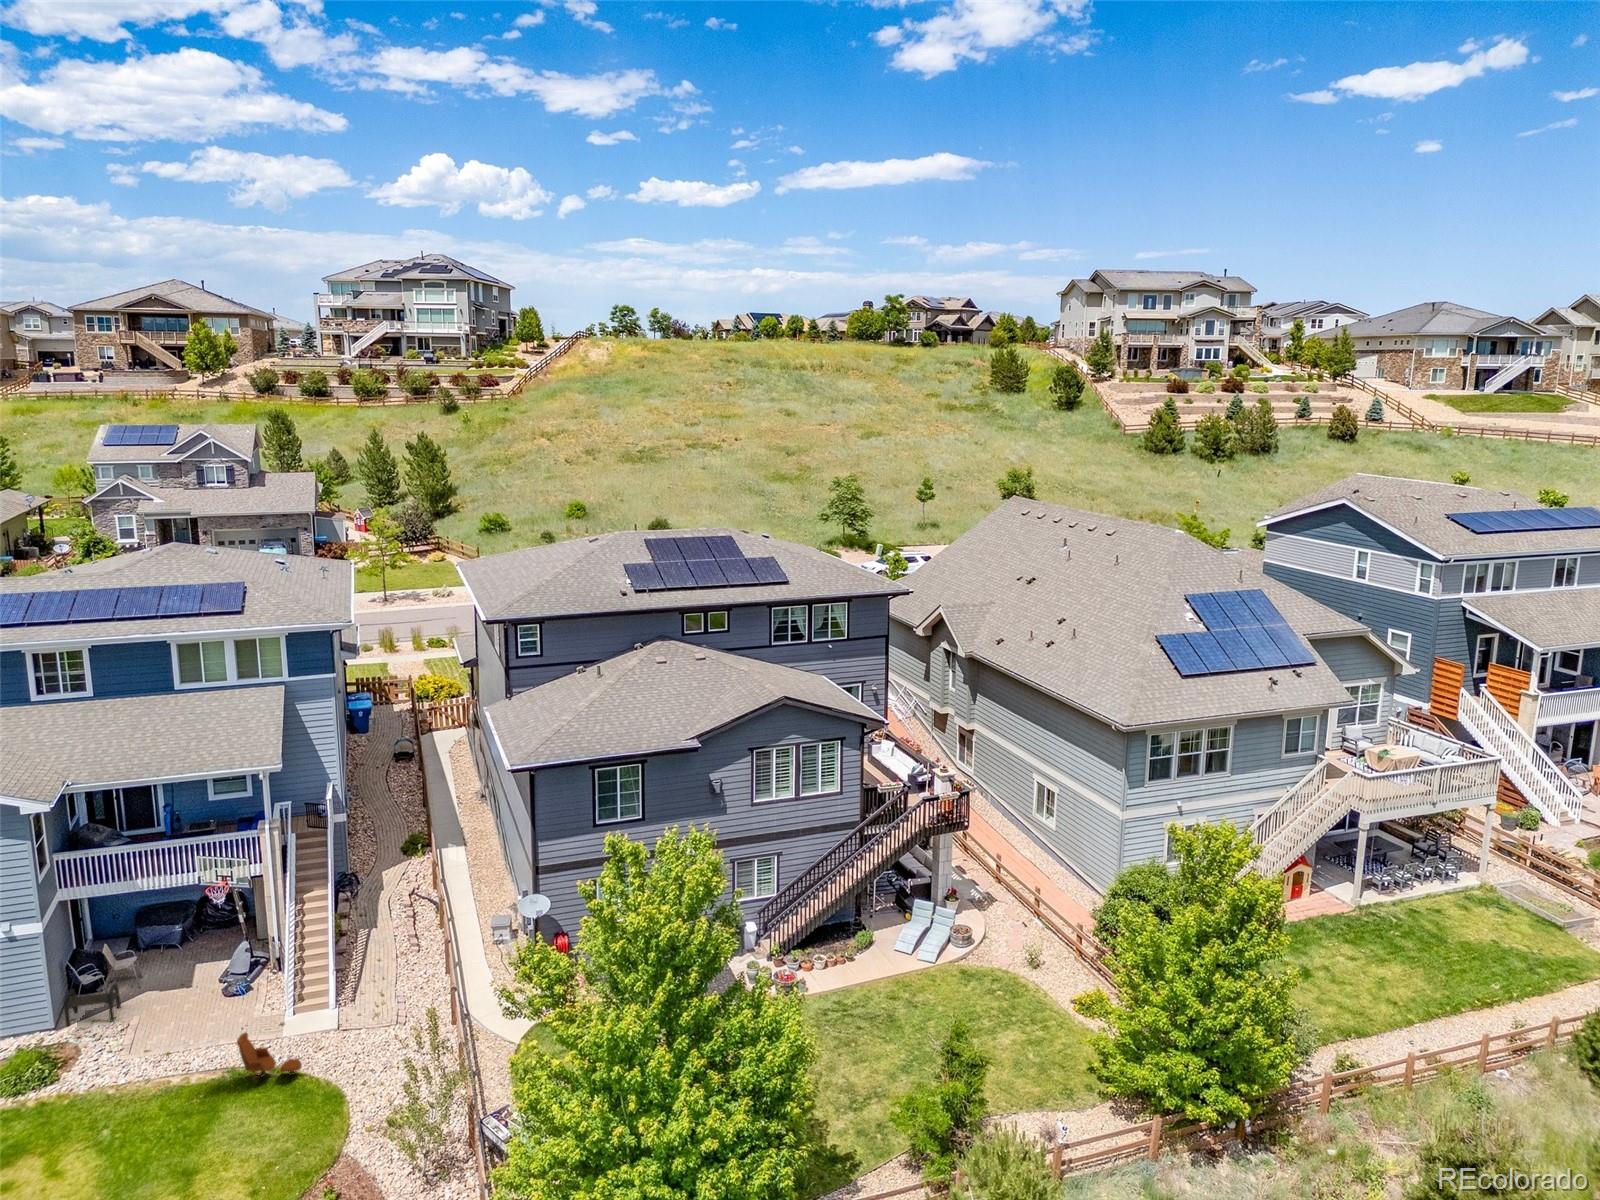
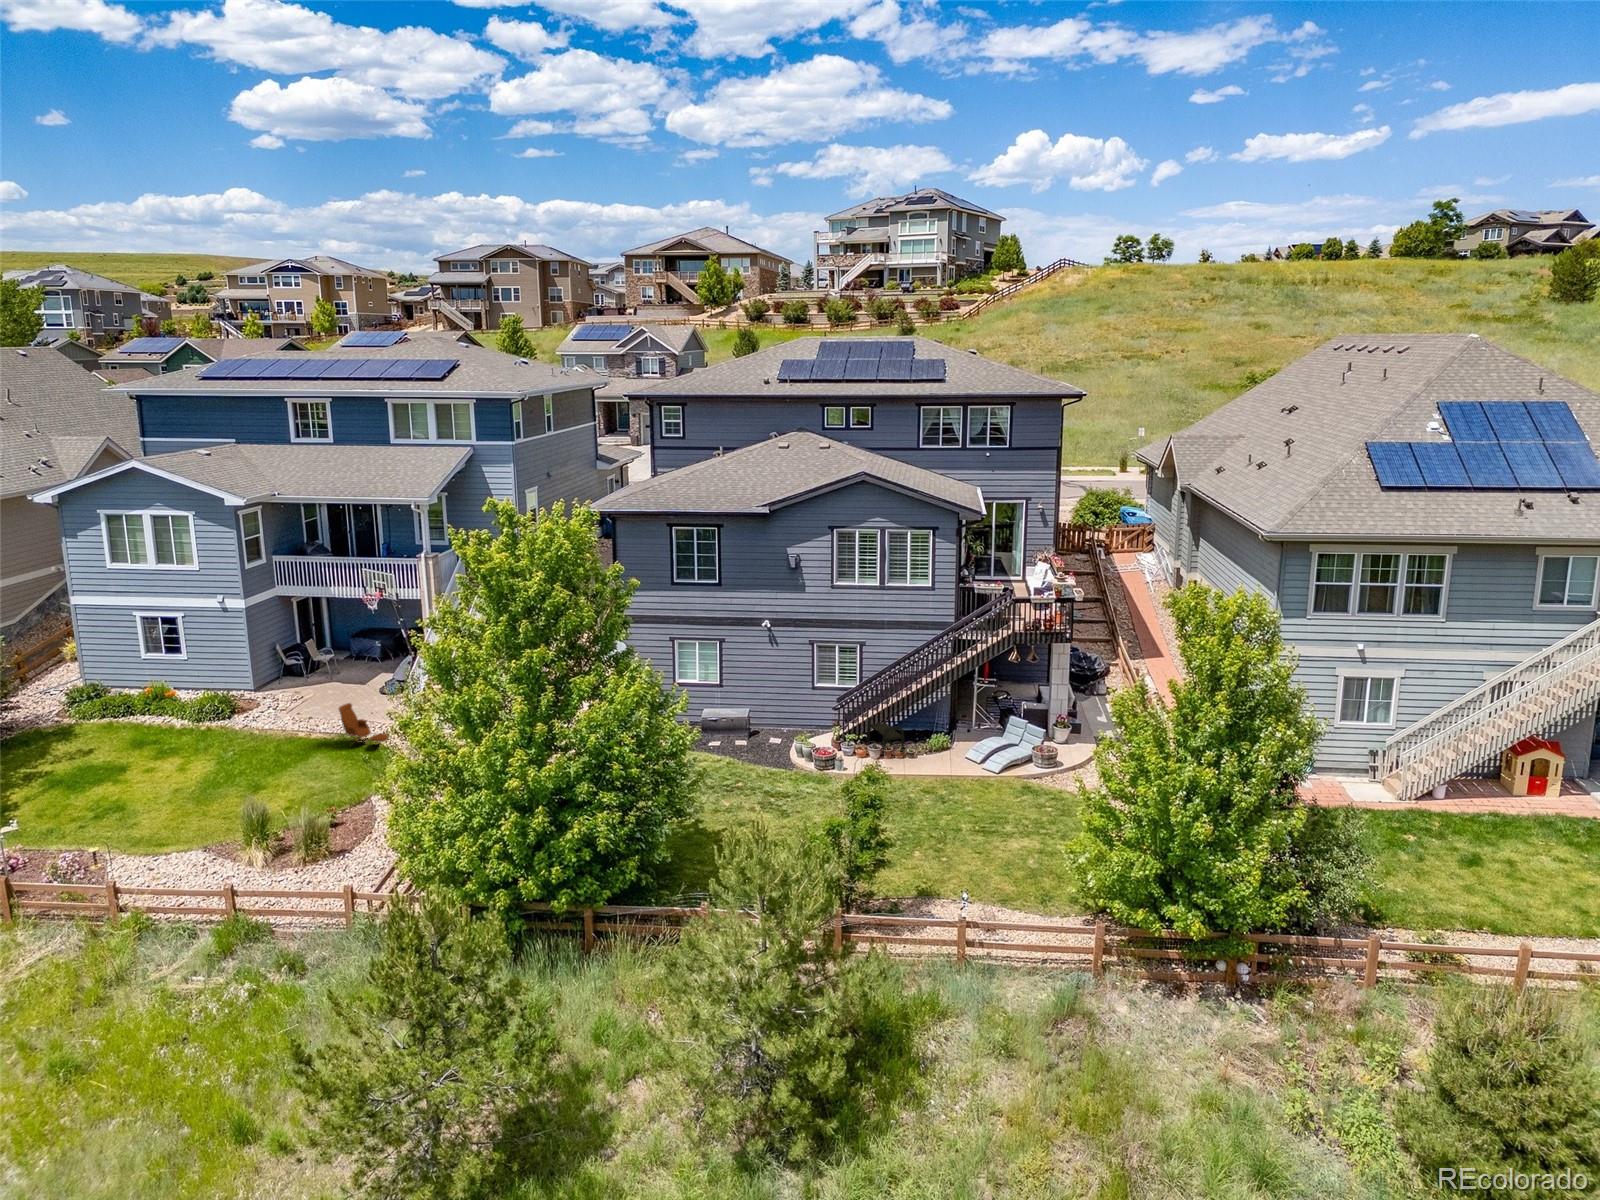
bench: present [64,984,121,1027] -> present [866,717,904,755]

